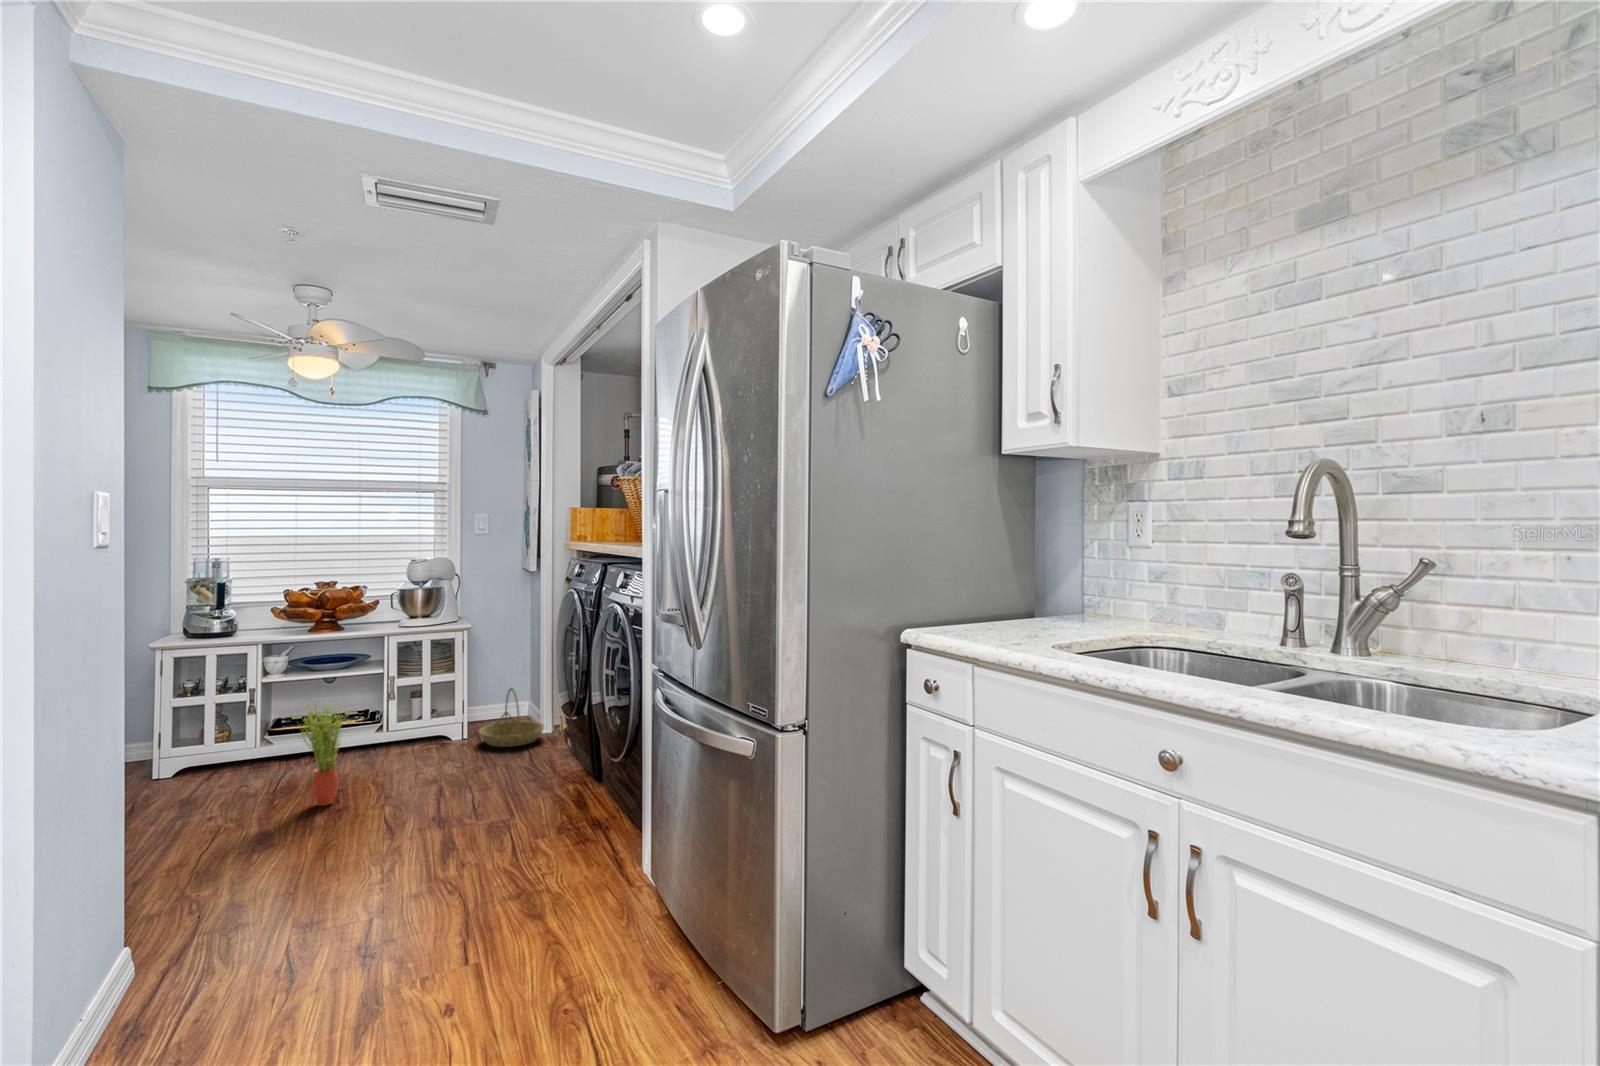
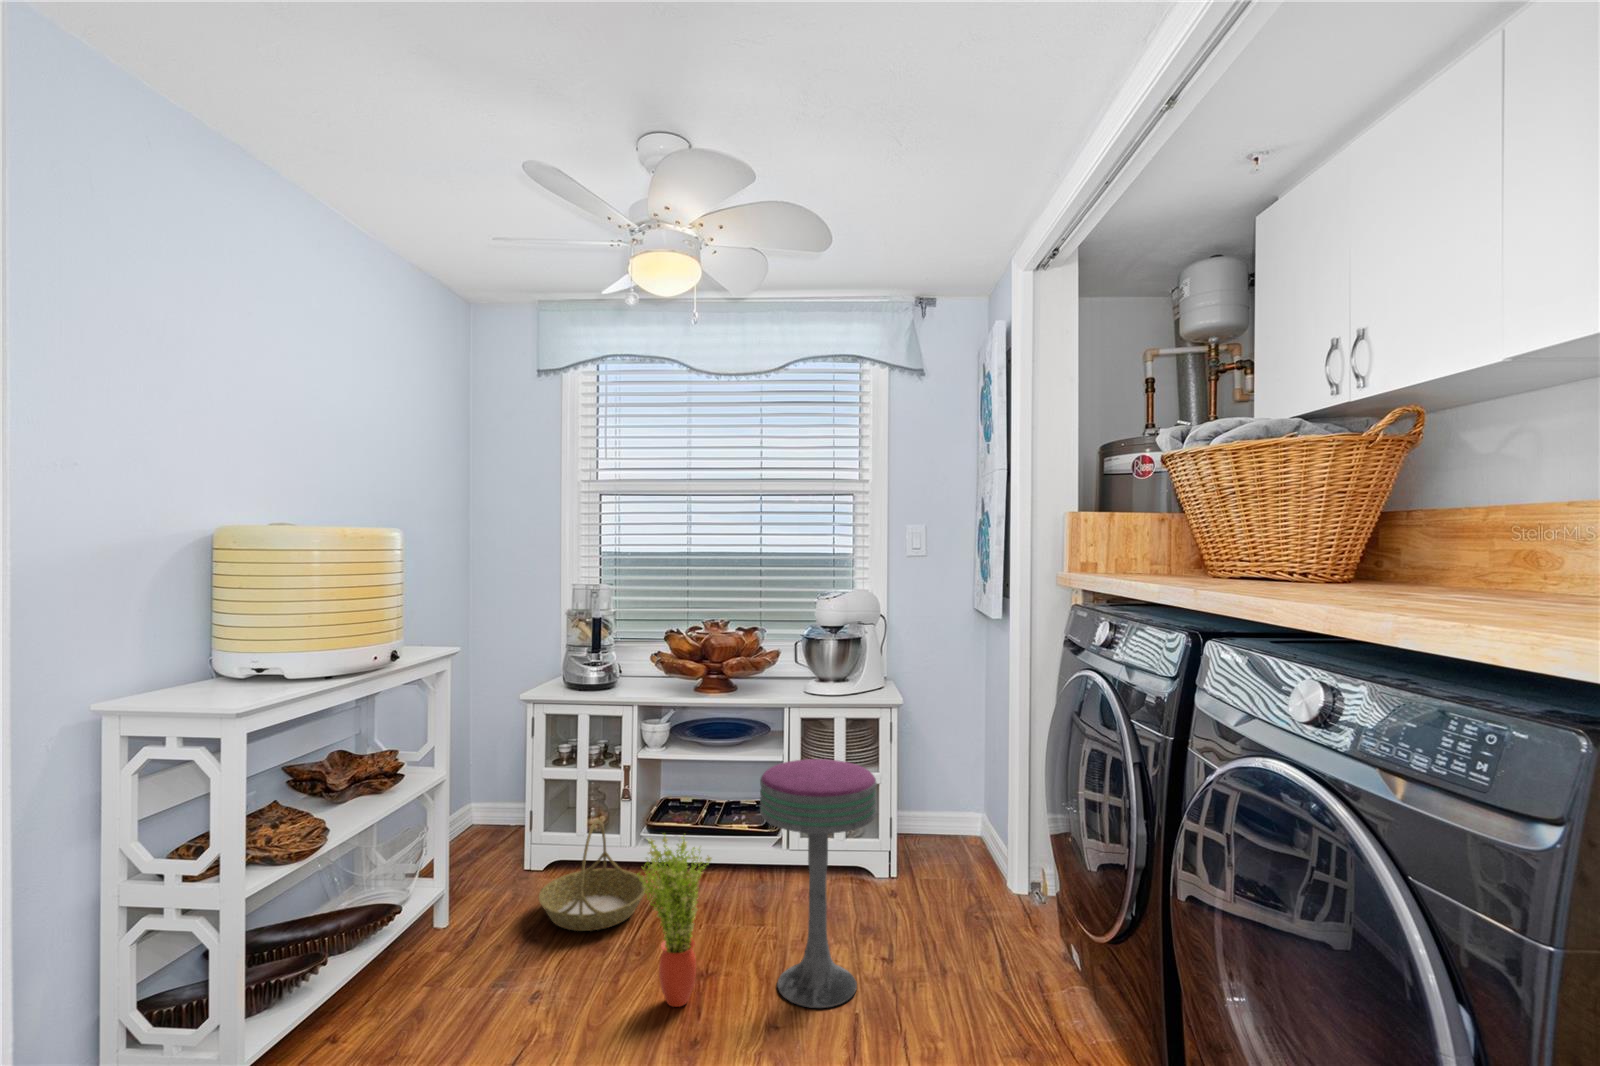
bar stool: none [381,654,458,792] -> present [760,759,877,1008]
basket: present [479,688,544,747] -> present [539,819,645,931]

